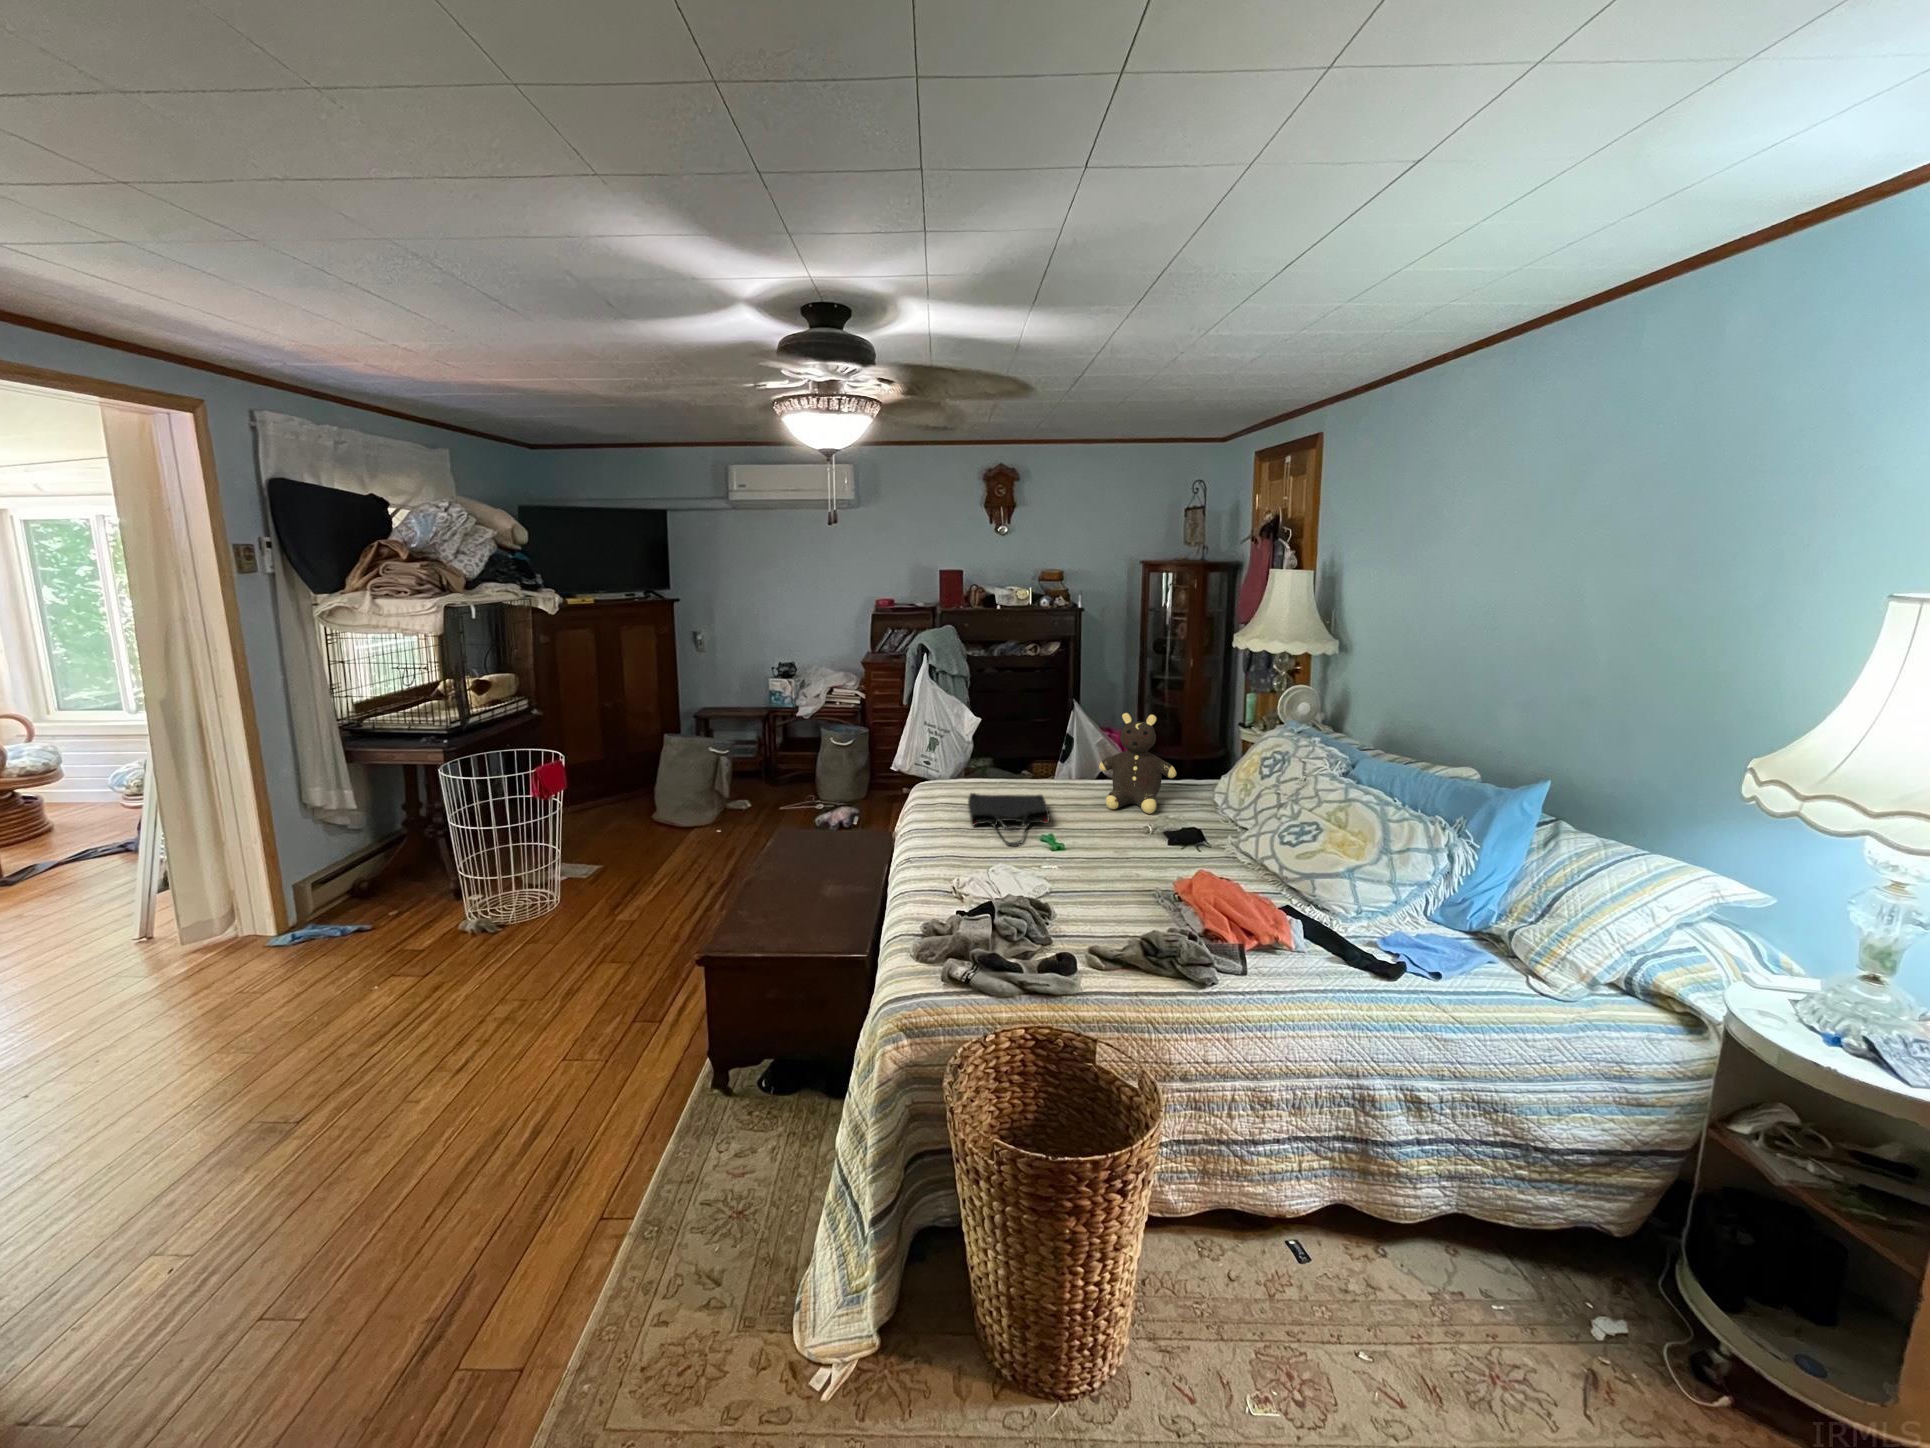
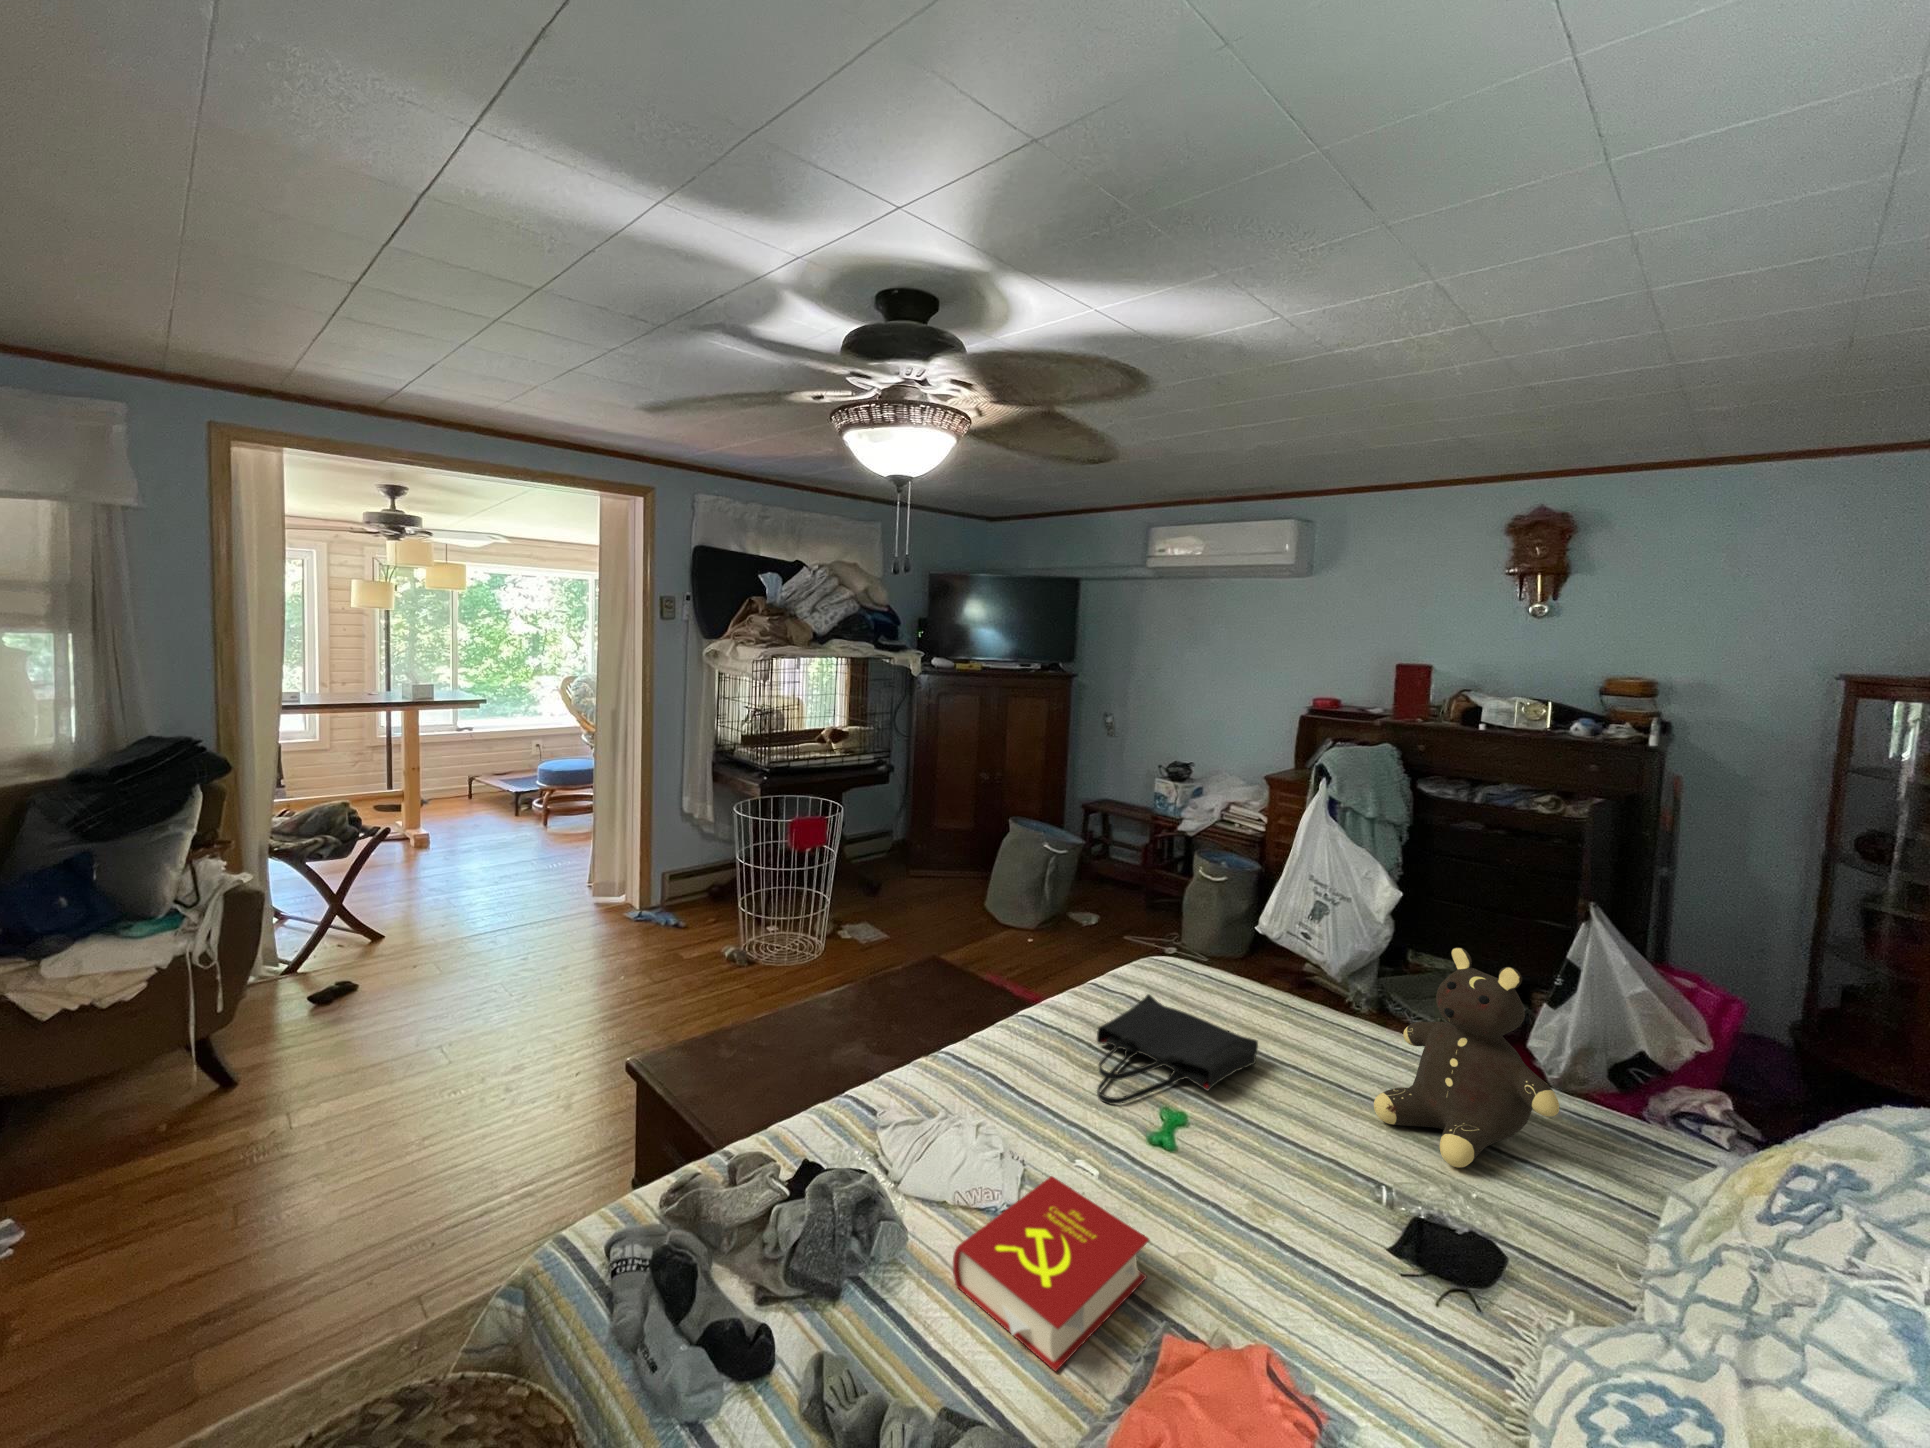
book: none [1060,869,1147,926] -> present [953,1176,1149,1371]

